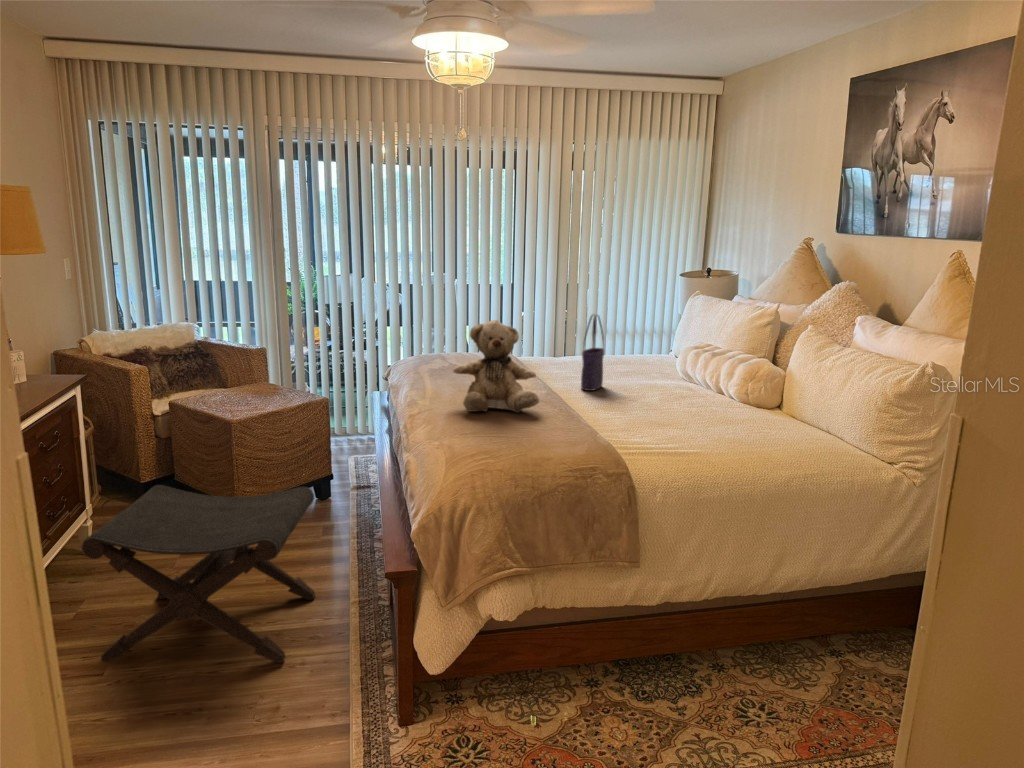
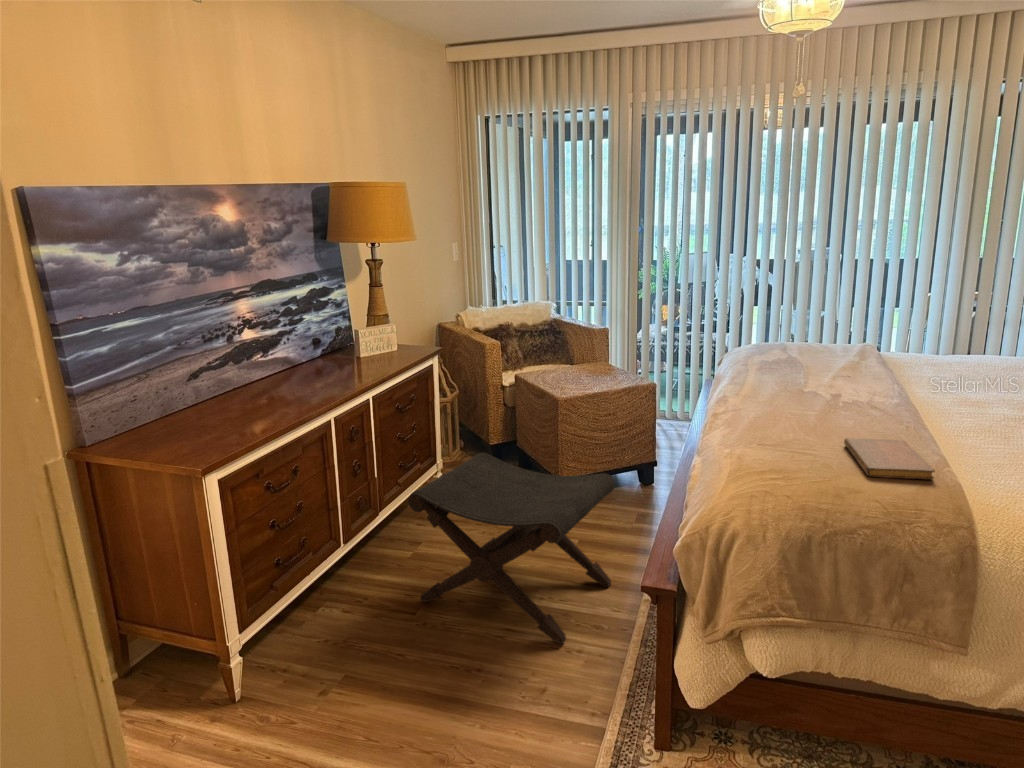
tote bag: present [581,315,604,391] -> none [956,305,997,404]
teddy bear: present [454,320,539,413] -> none [774,311,881,424]
notebook: none [521,420,592,449] -> present [844,438,935,479]

